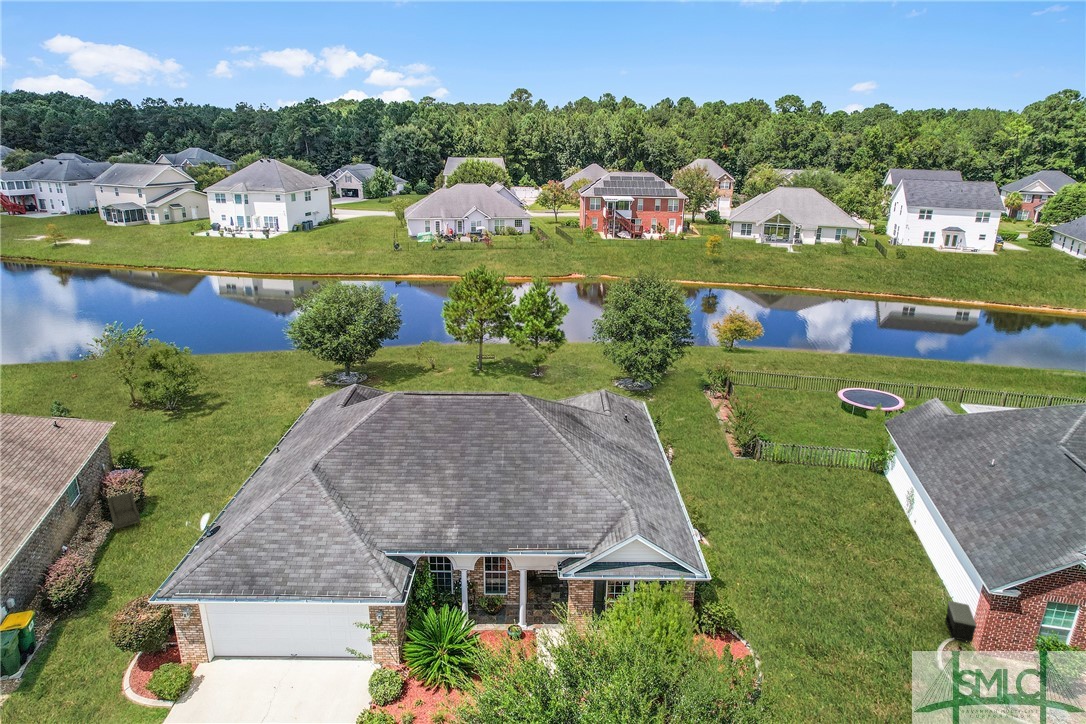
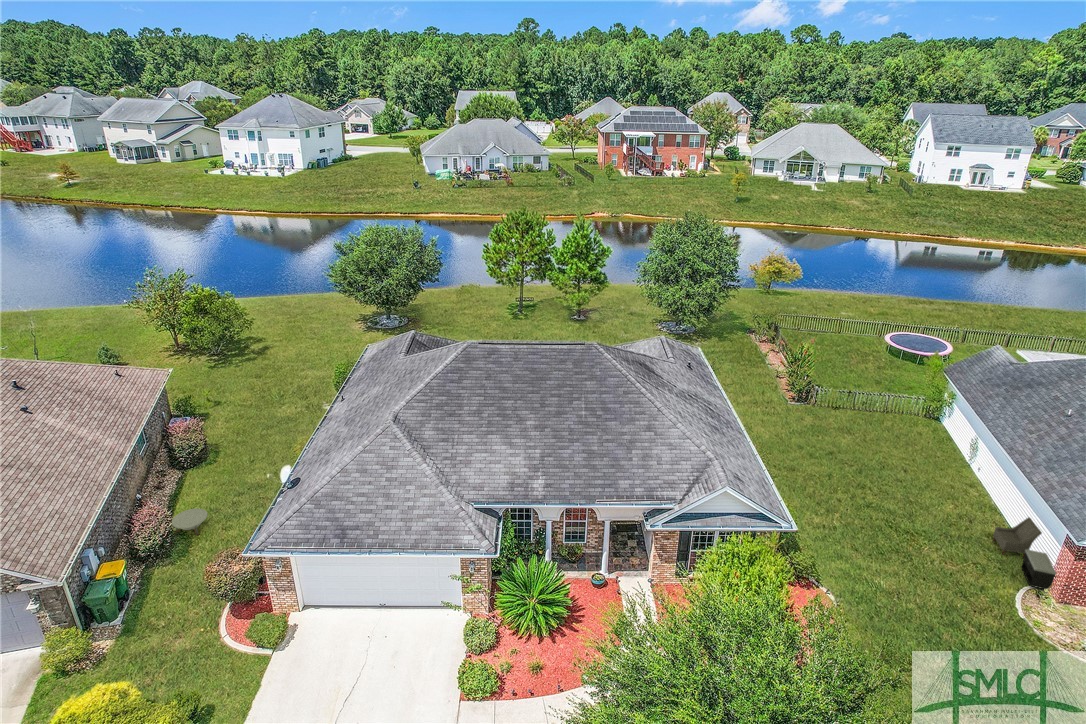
chair: present [108,492,140,532] -> present [993,518,1042,557]
round table: none [92,560,130,588] -> present [172,509,207,535]

